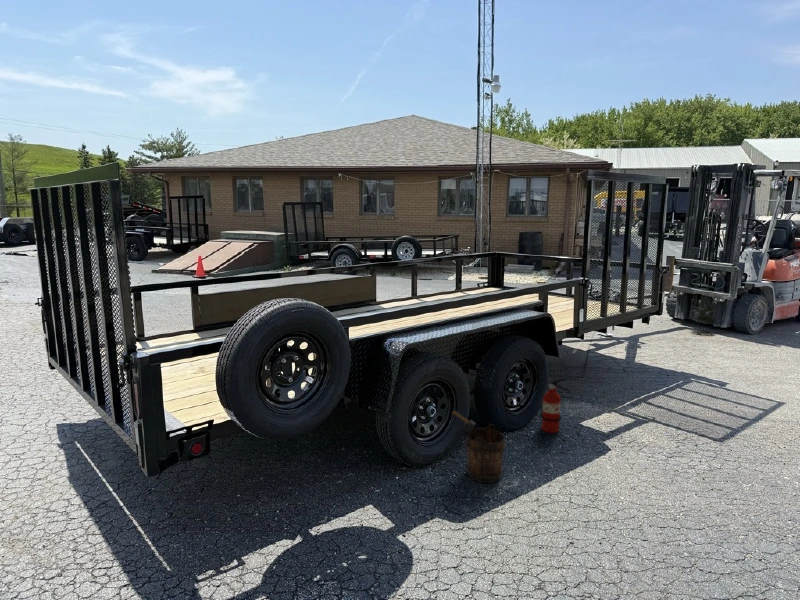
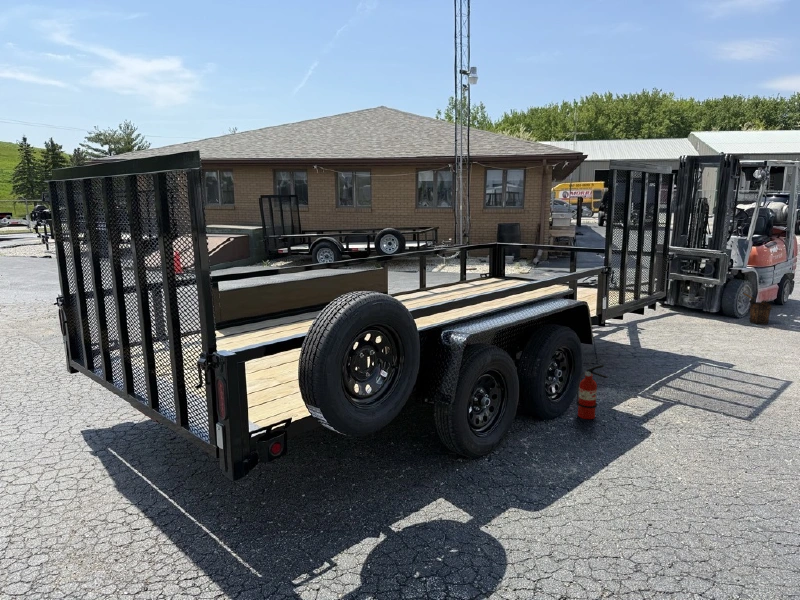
potted tree: present [692,301,715,336] -> none [682,283,708,321]
bucket: present [453,411,506,483] -> present [744,293,772,325]

